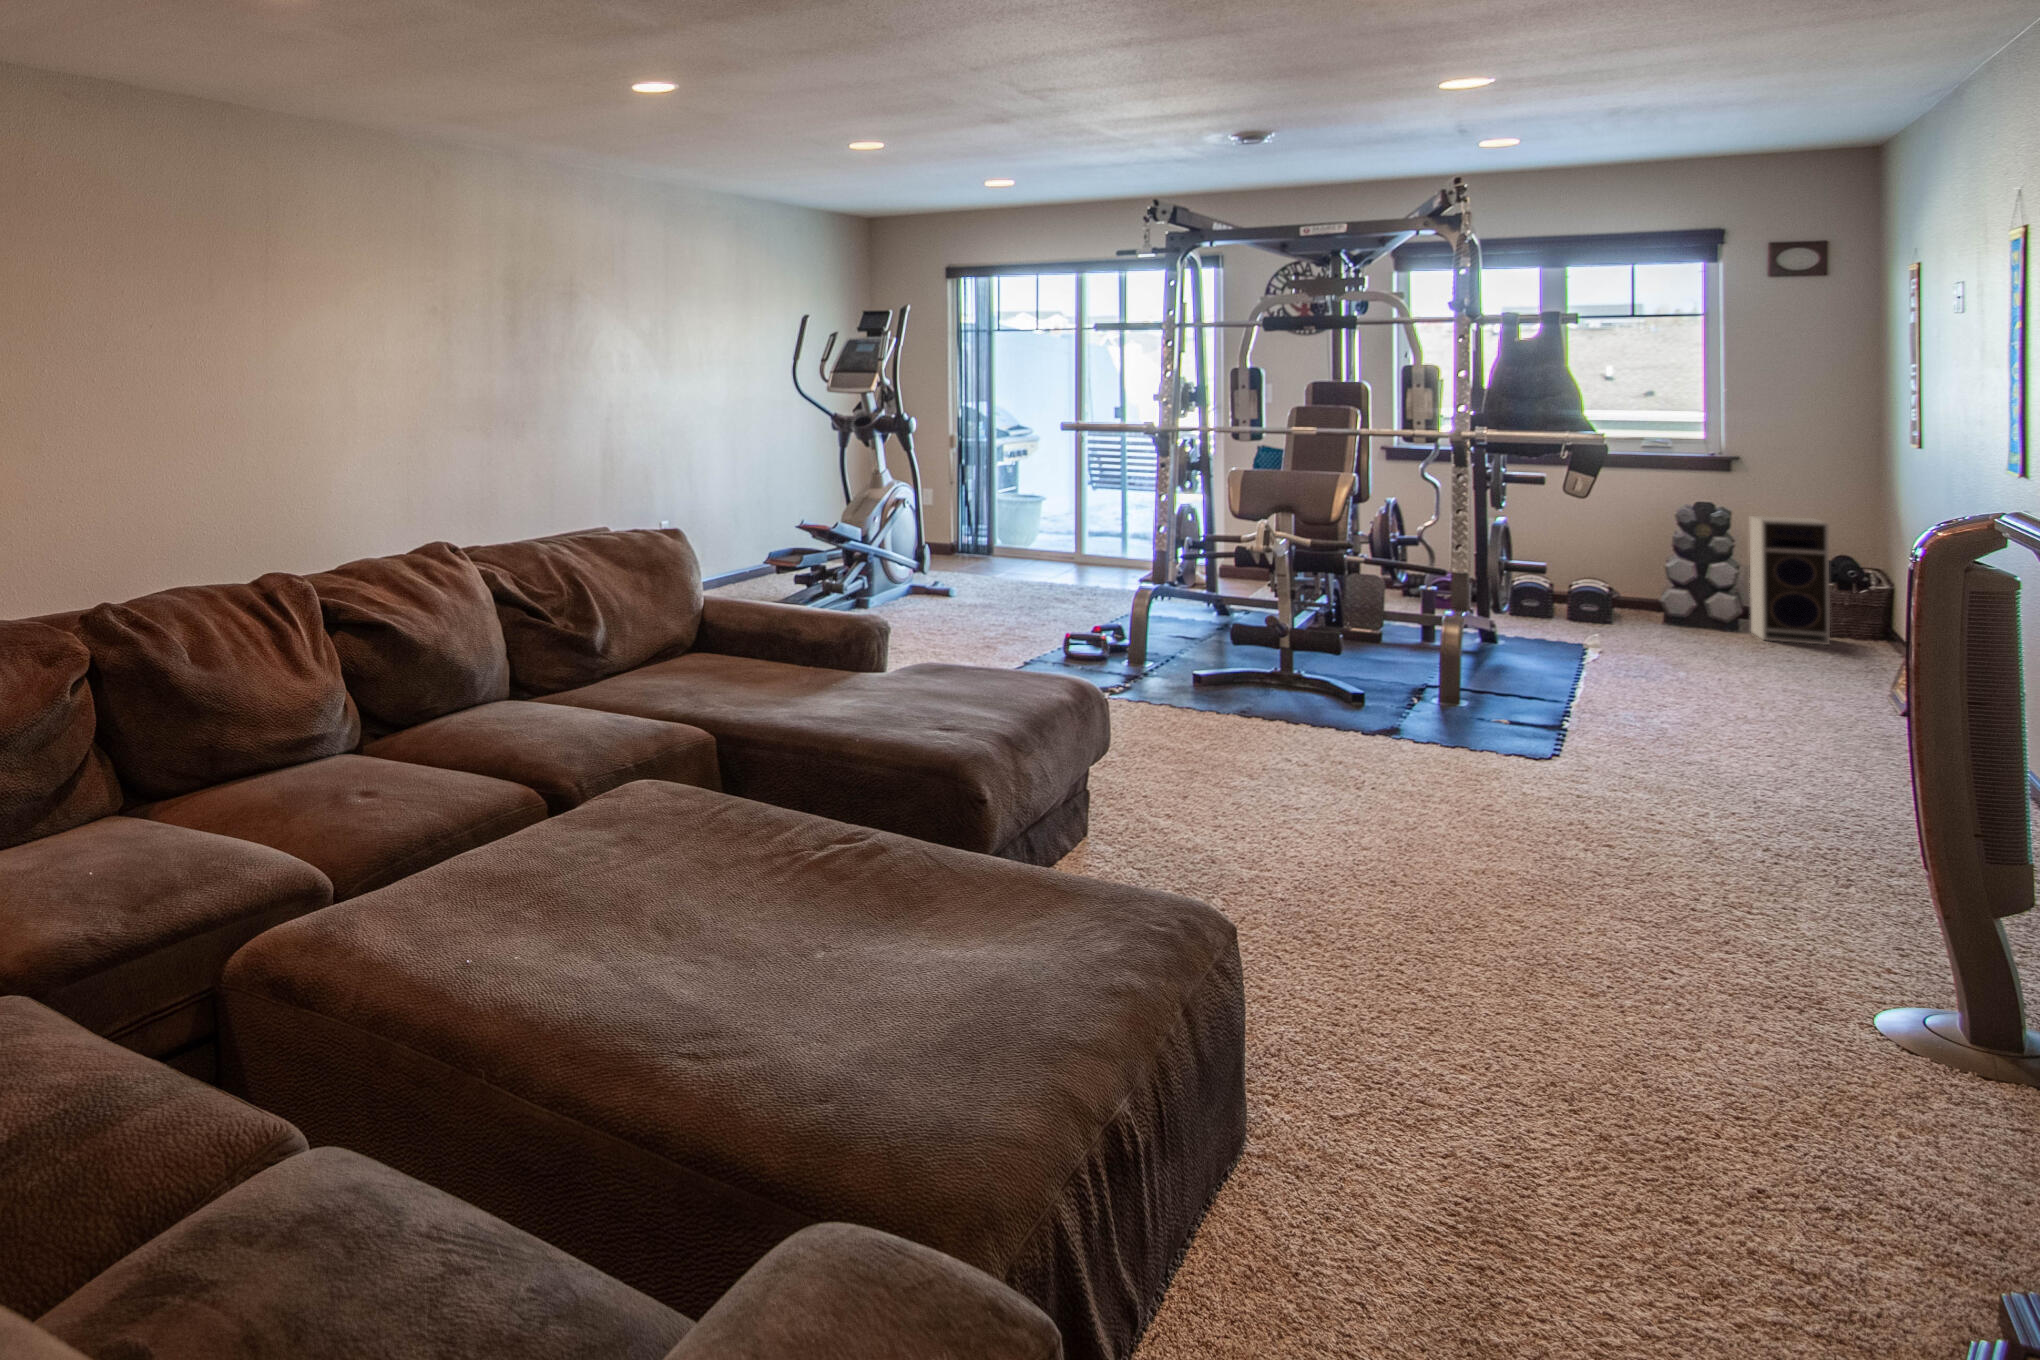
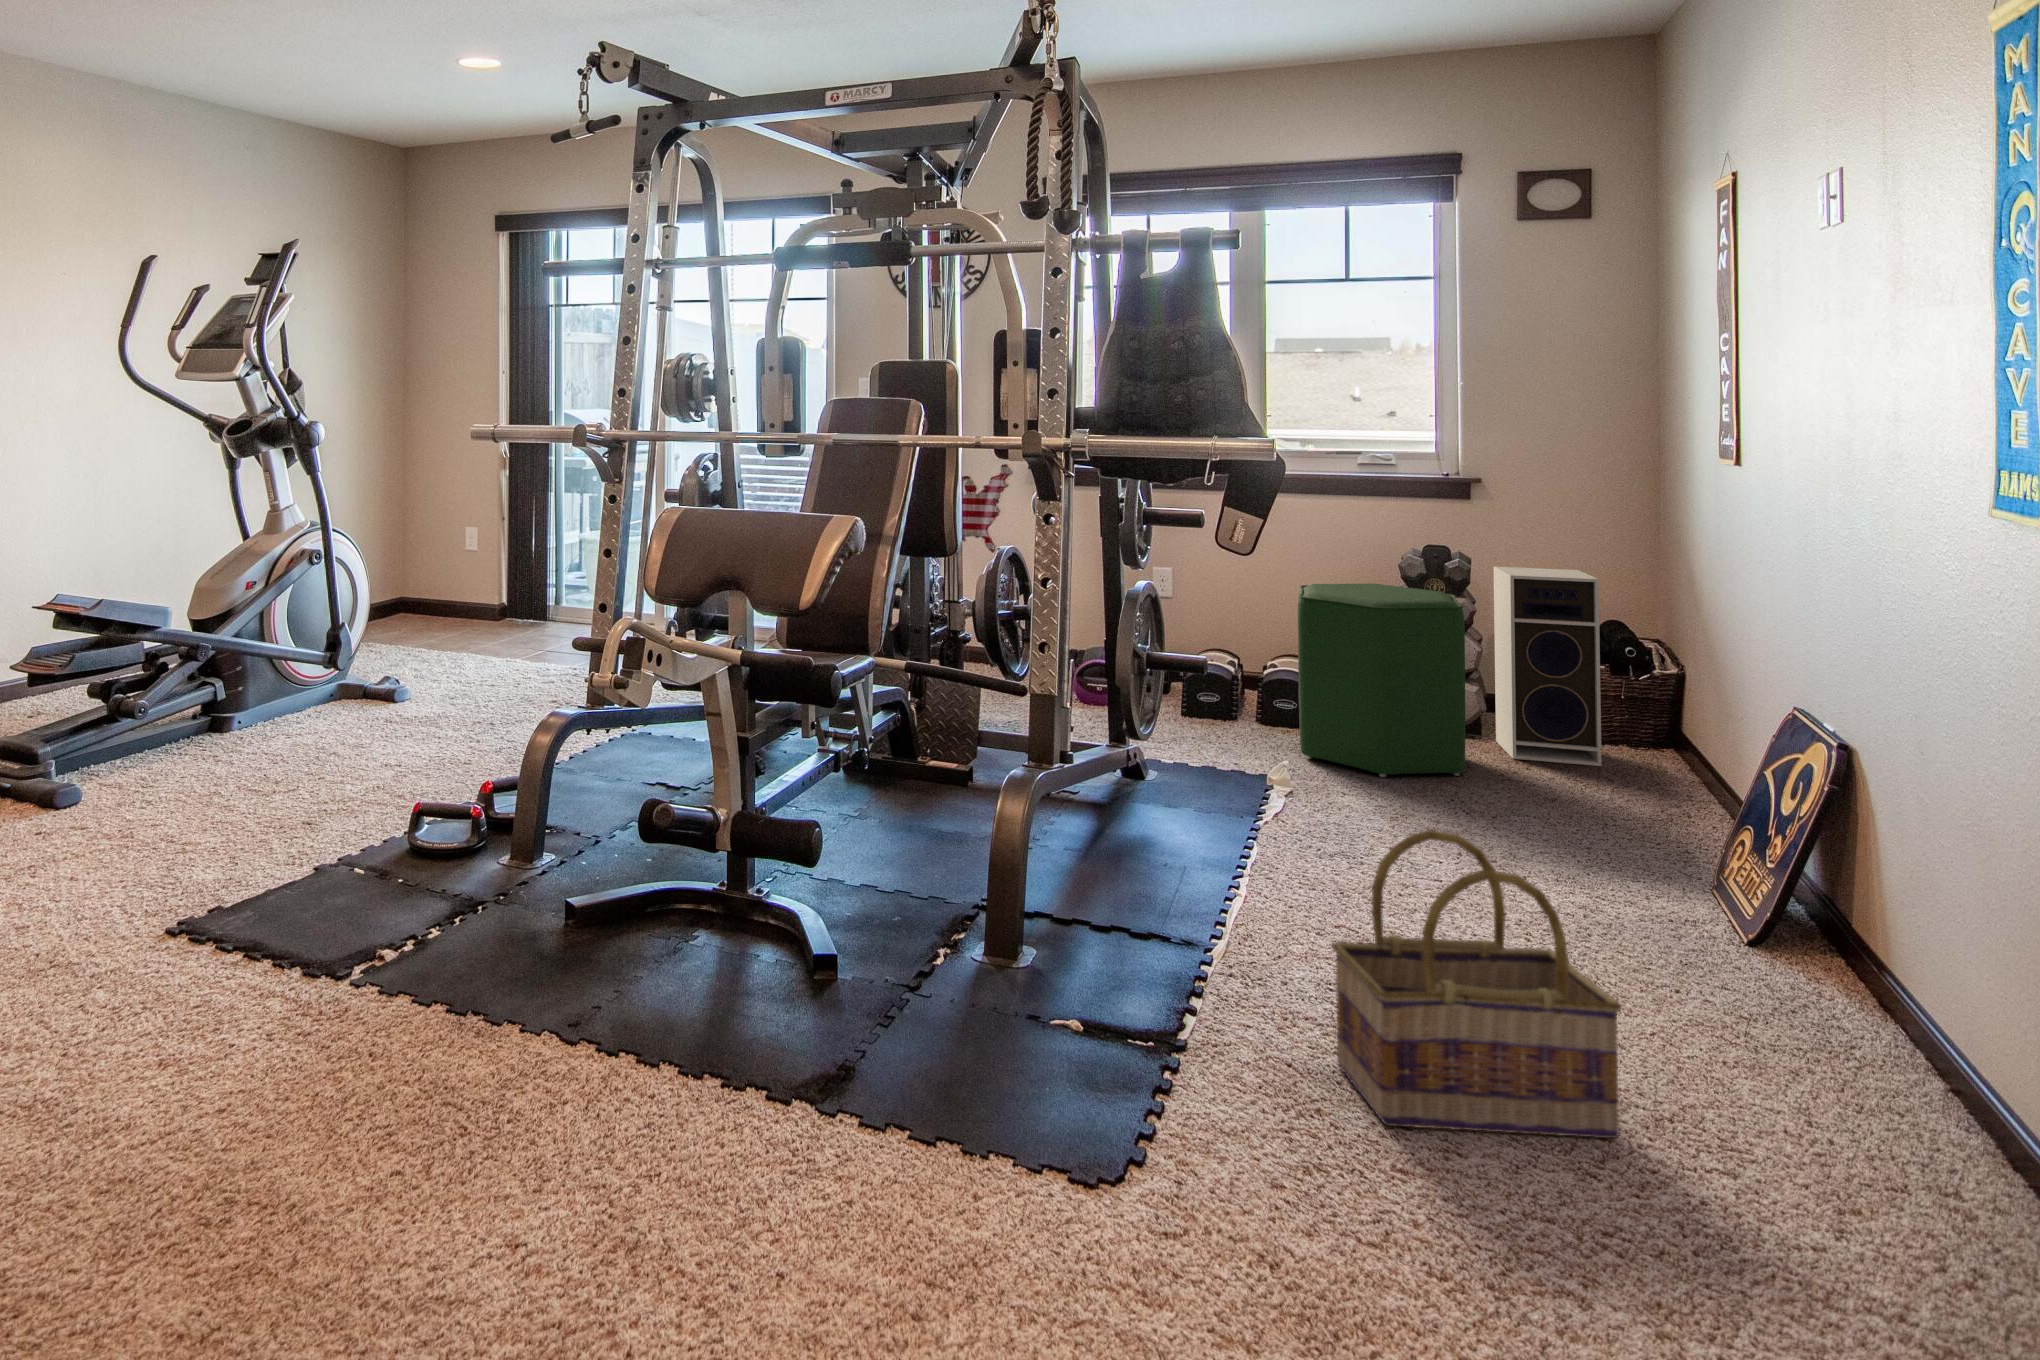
ottoman: none [1602,526,1728,646] -> present [1298,584,1465,777]
basket: none [1658,622,1814,755] -> present [1332,830,1621,1138]

